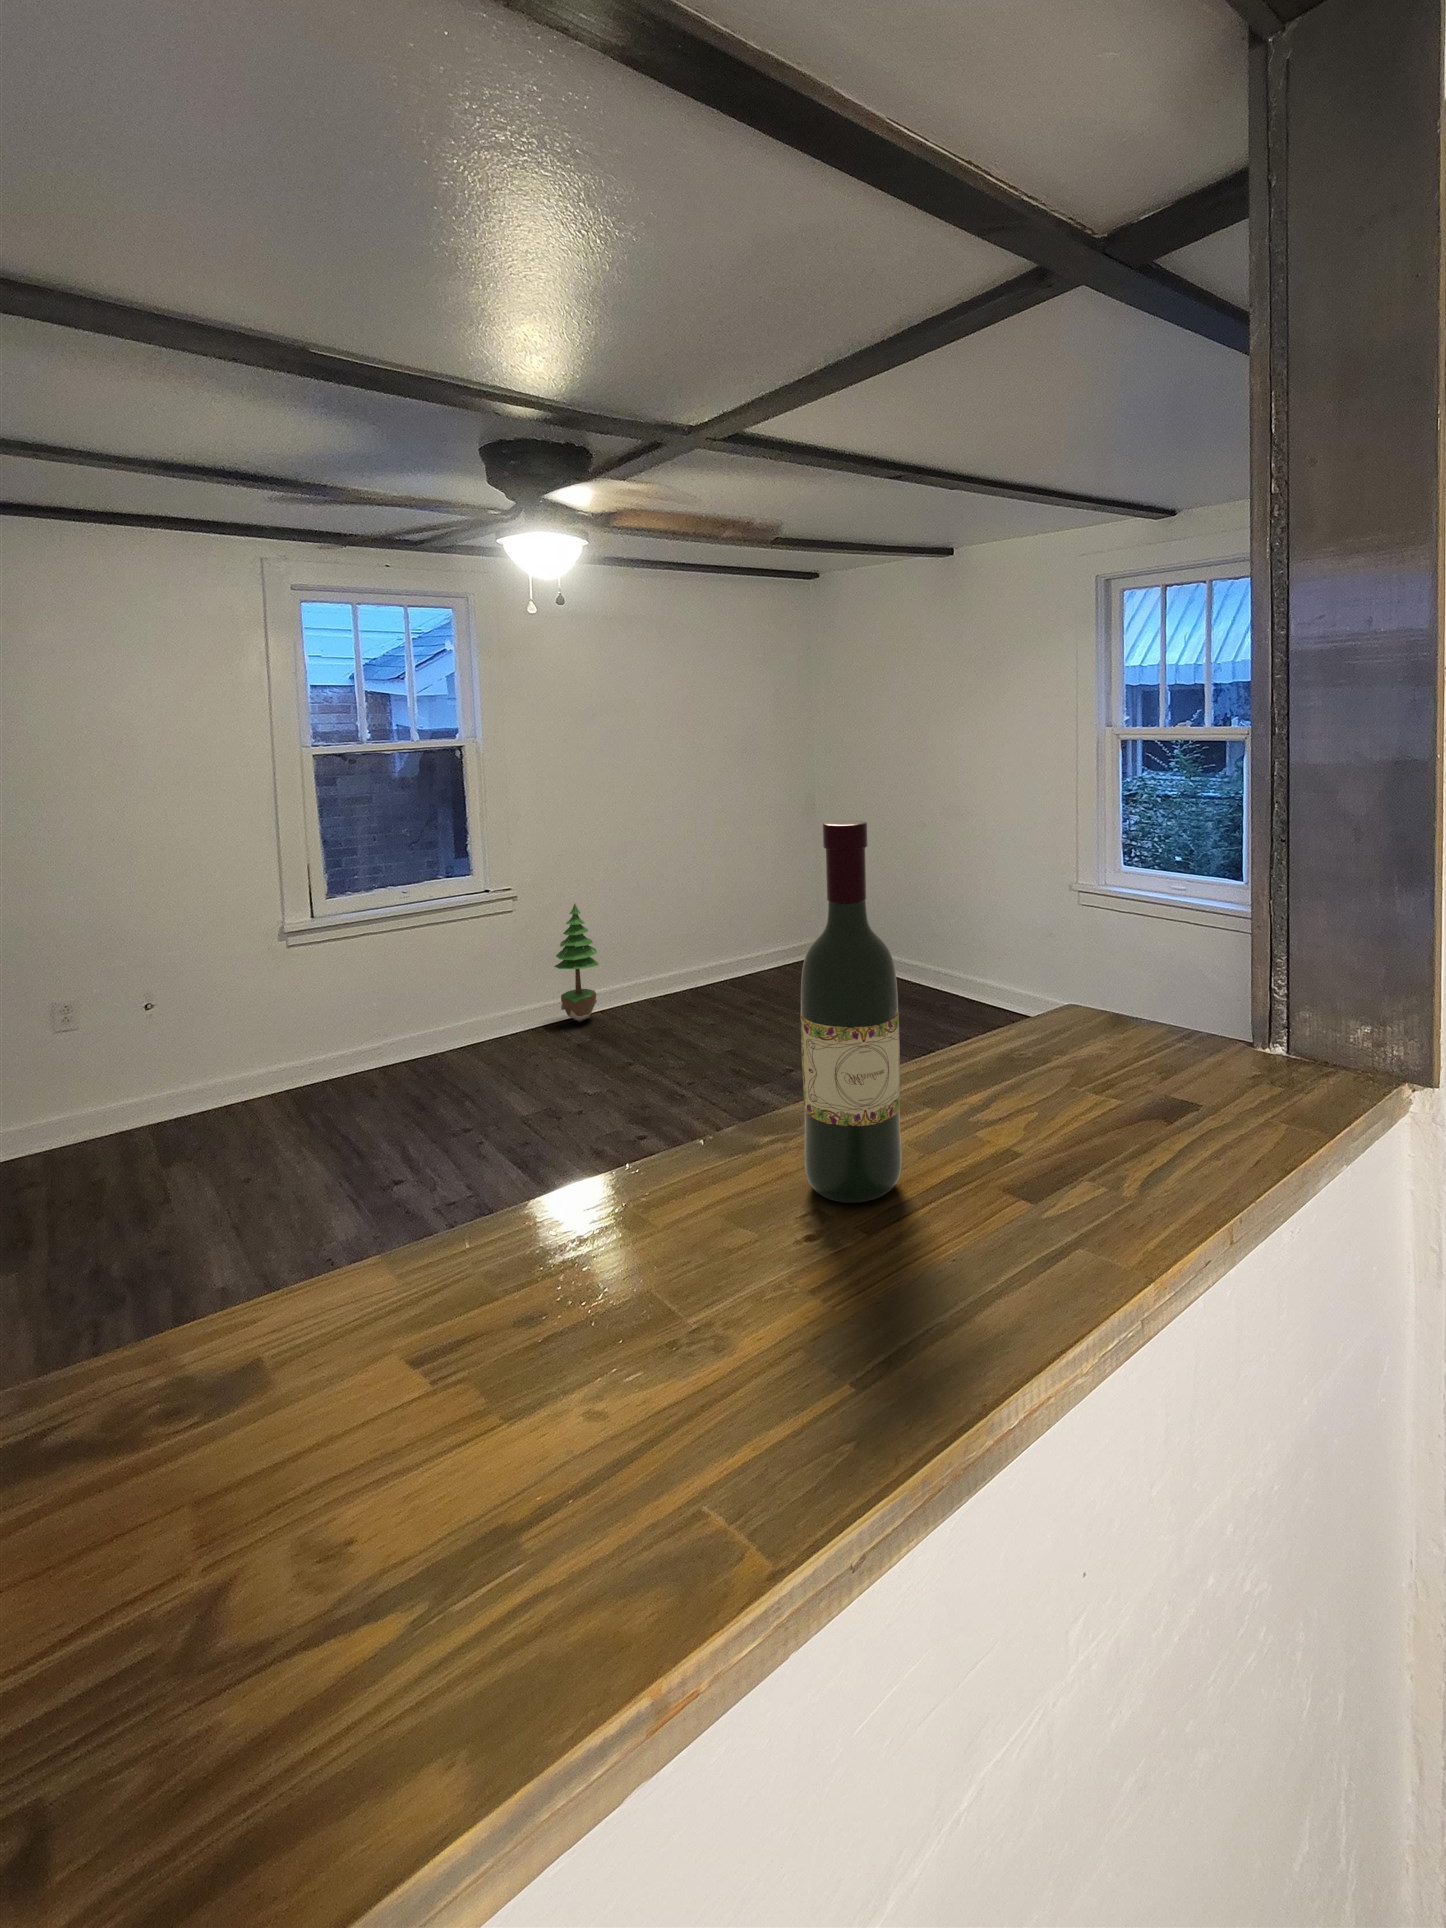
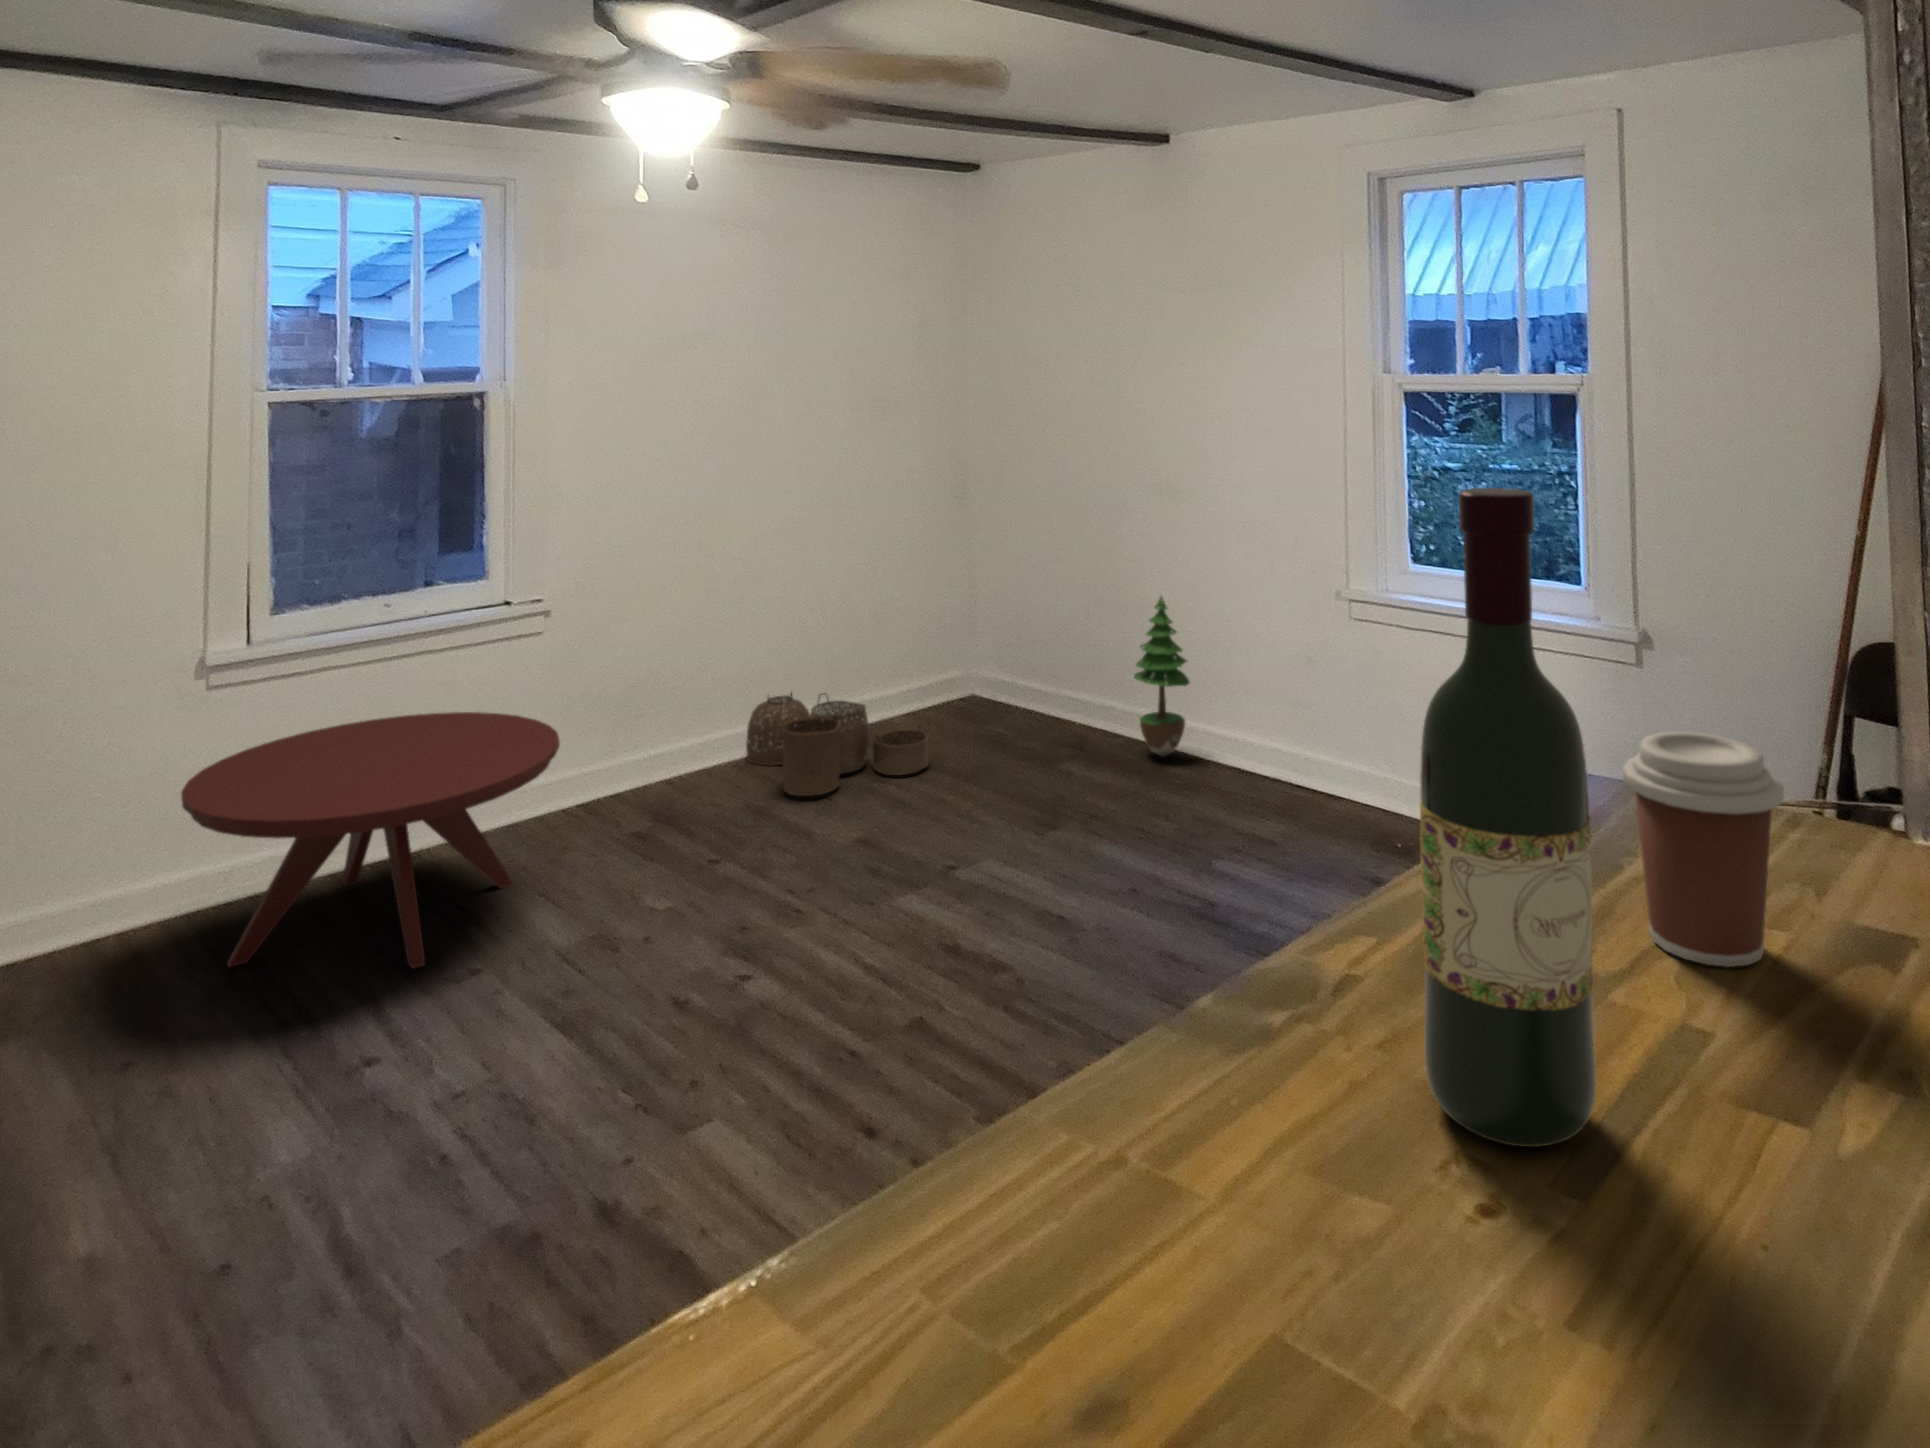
potted tree: present [554,904,599,1022] -> present [1134,597,1190,757]
woven basket: none [656,954,782,1025] -> present [746,693,929,796]
coffee table: none [270,965,518,1130] -> present [181,712,560,969]
coffee cup: none [1006,974,1101,1116] -> present [1623,732,1784,967]

